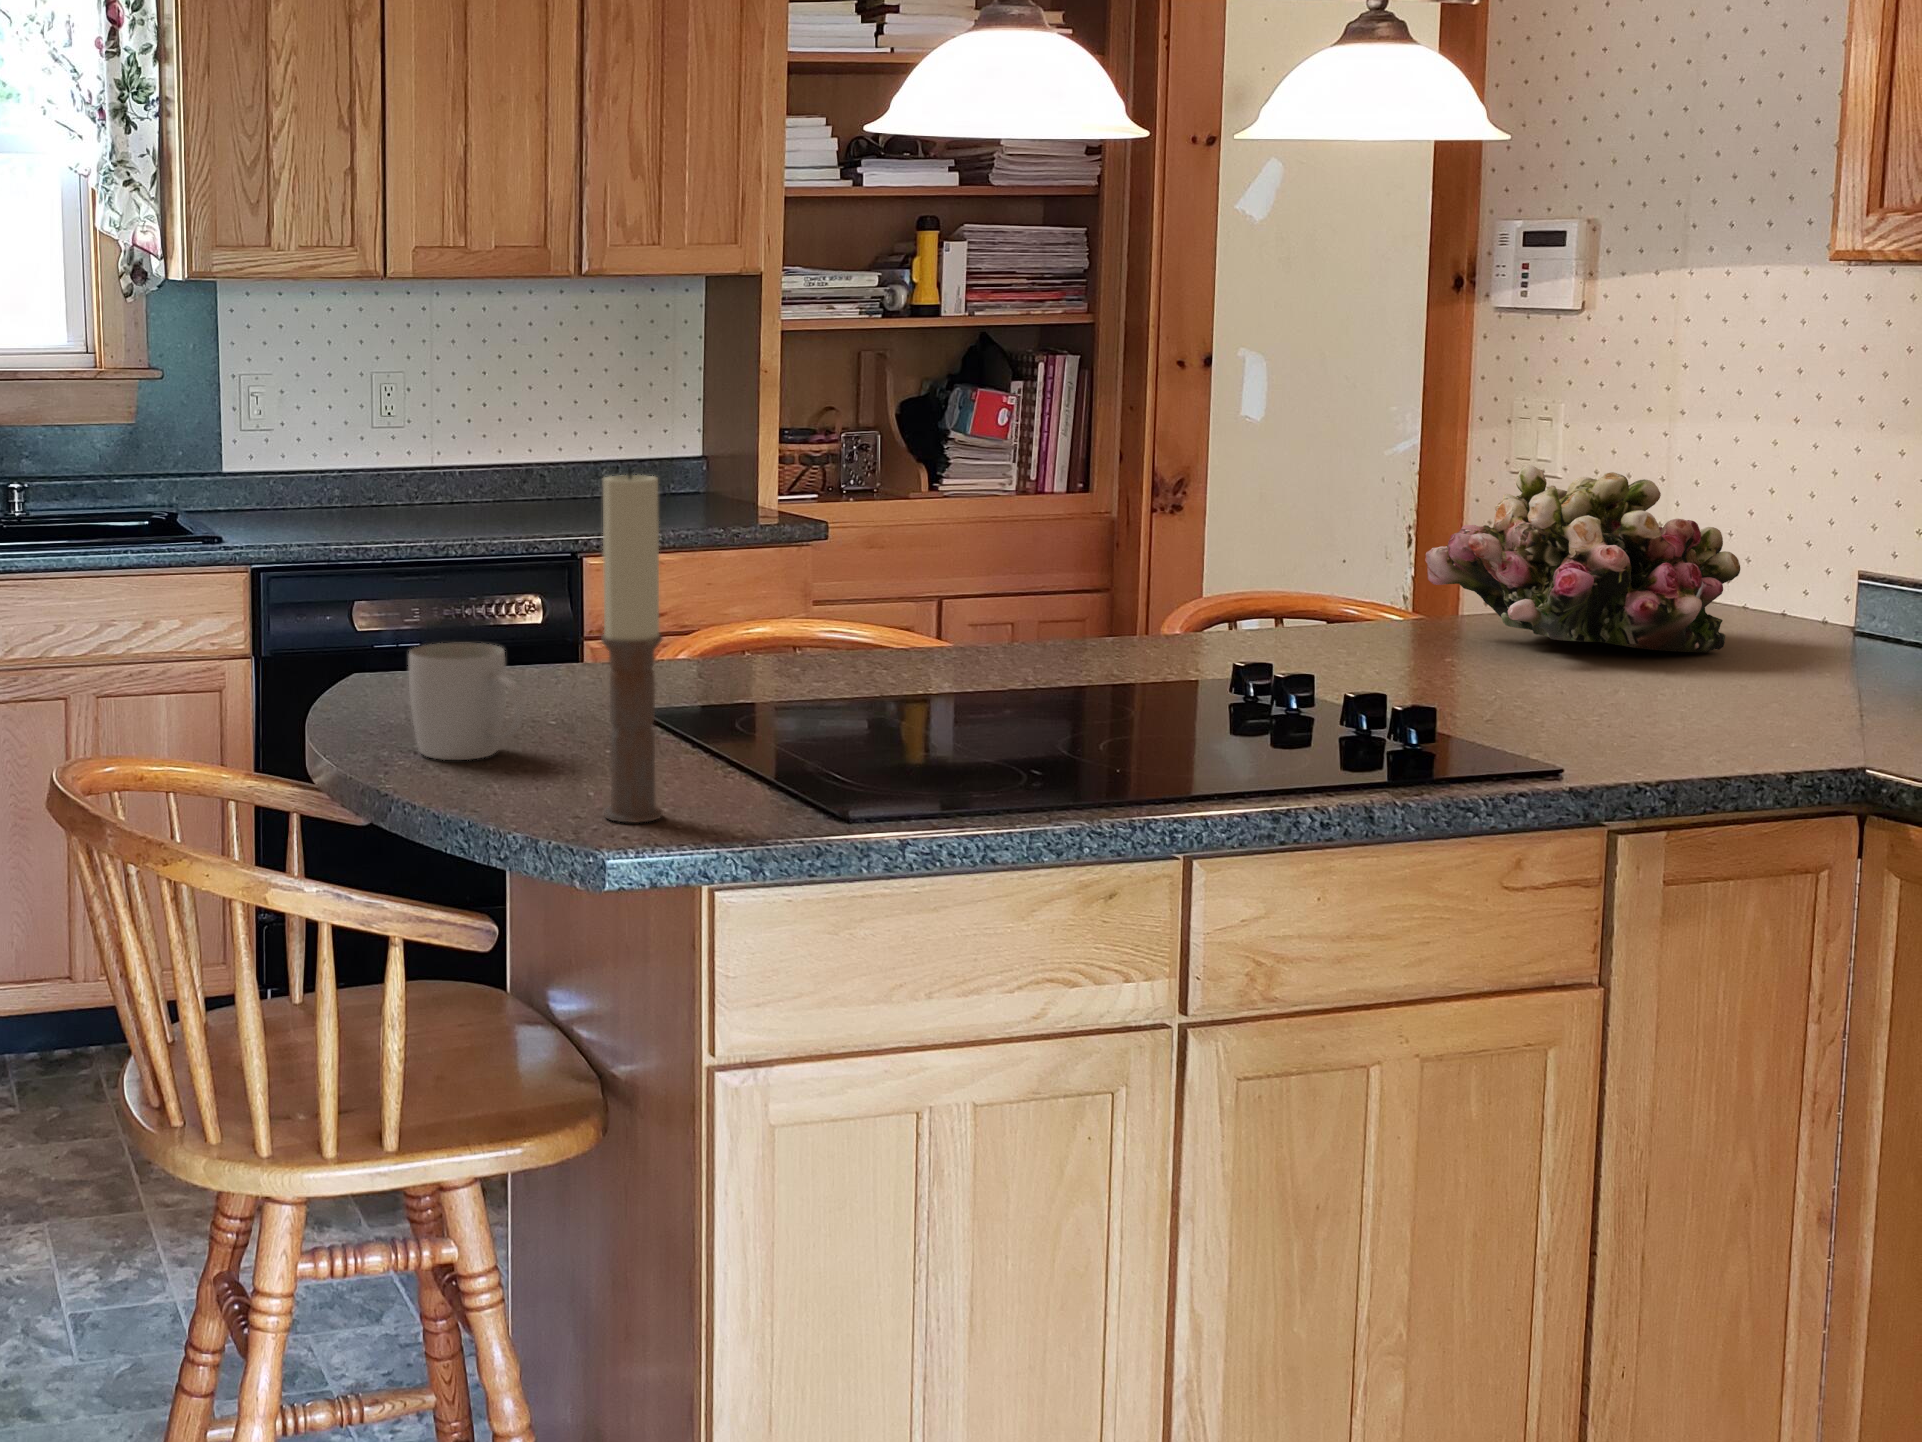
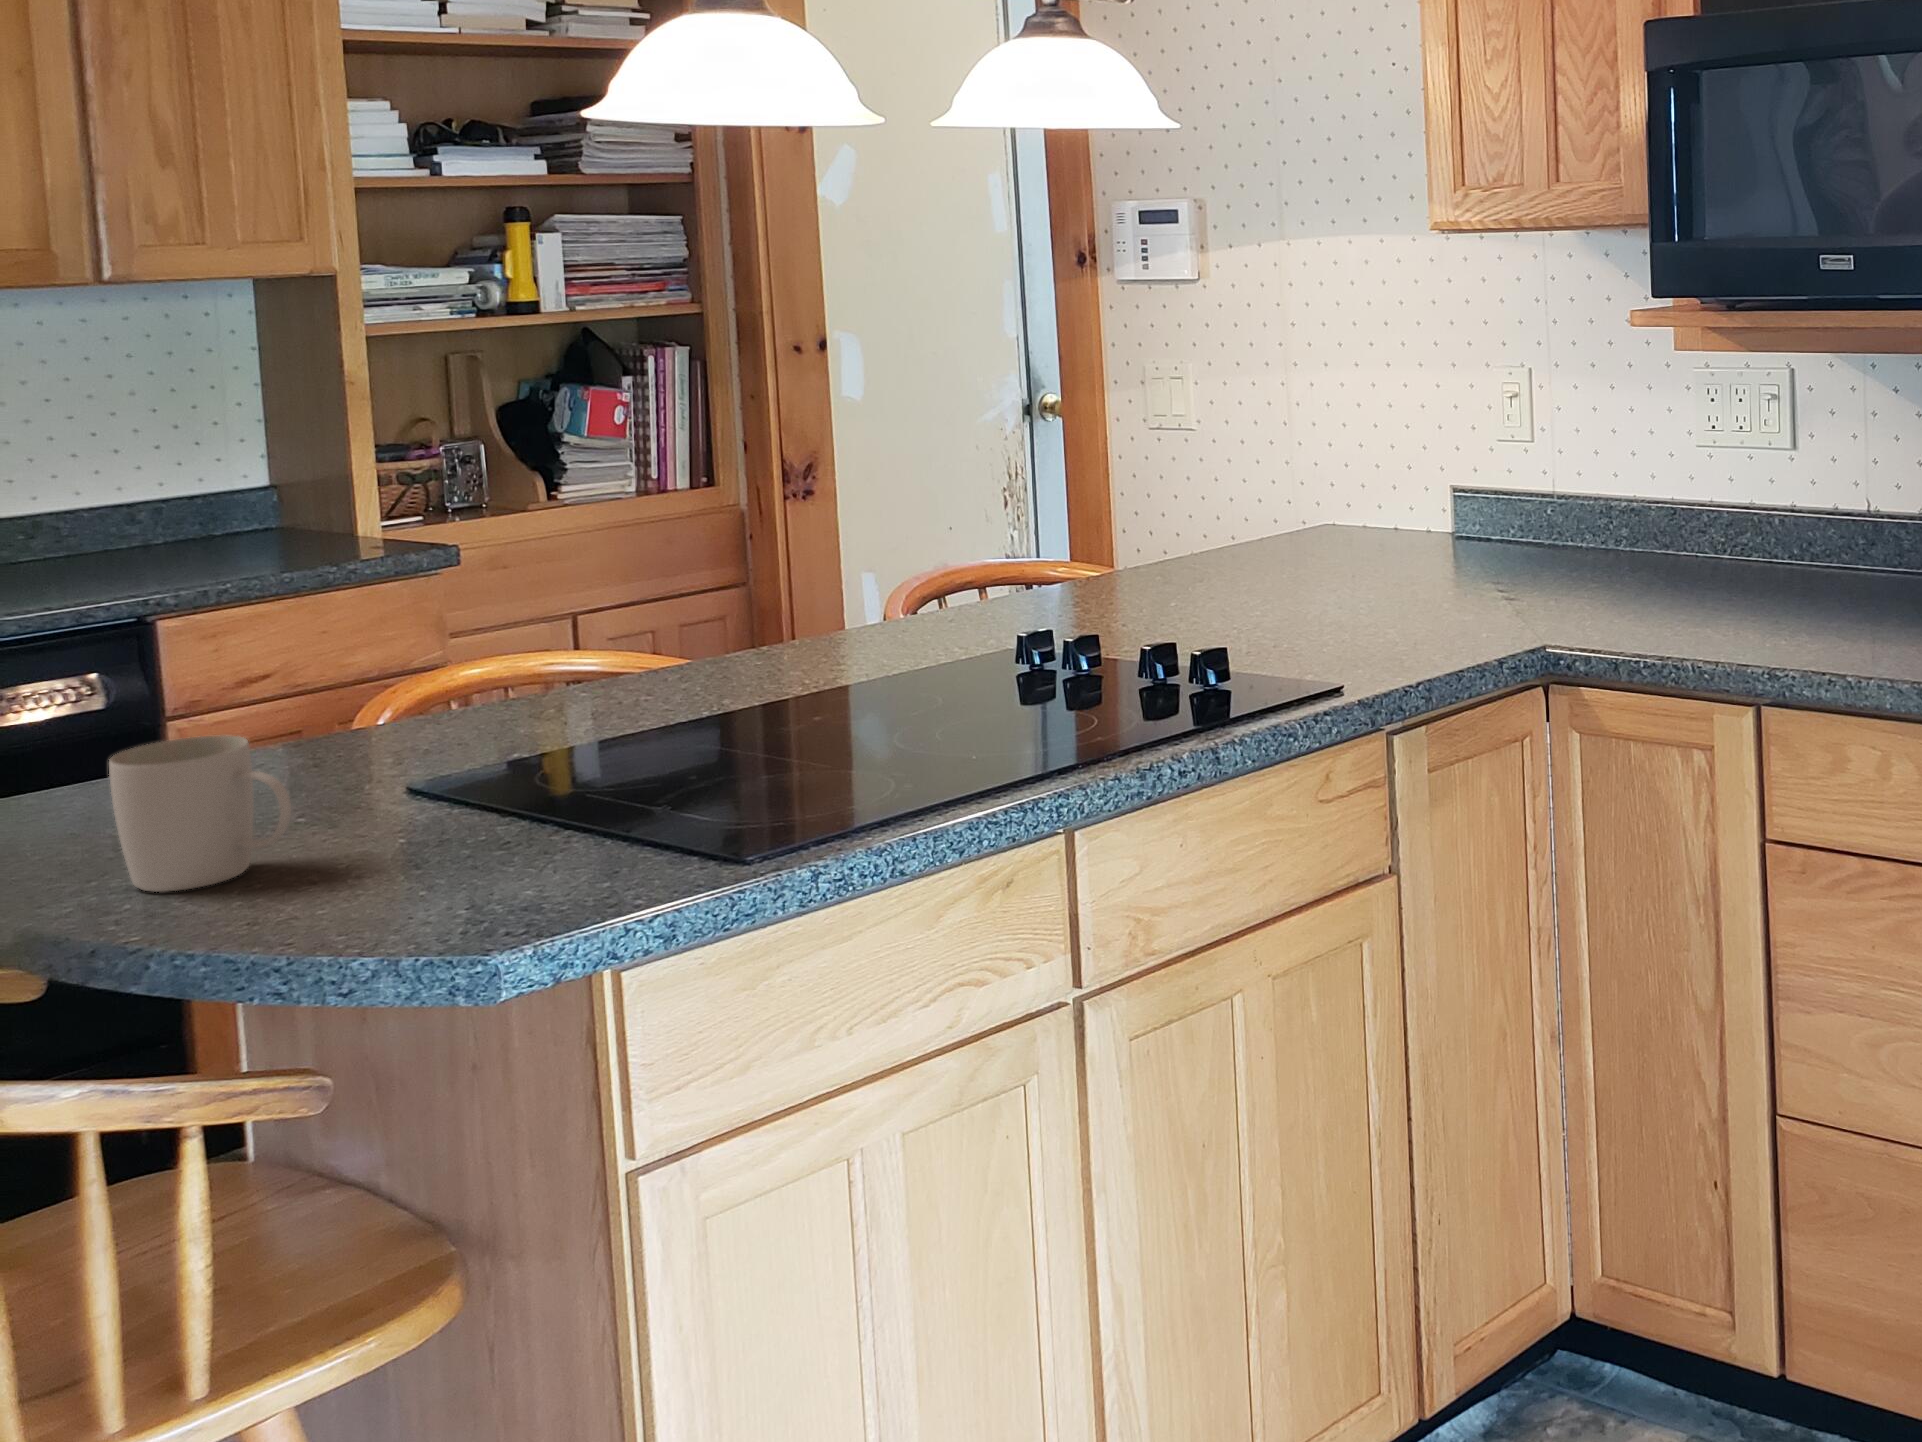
flower arrangement: present [1425,466,1740,652] -> none [1130,420,1379,574]
candle: present [601,468,663,823] -> none [422,496,531,919]

